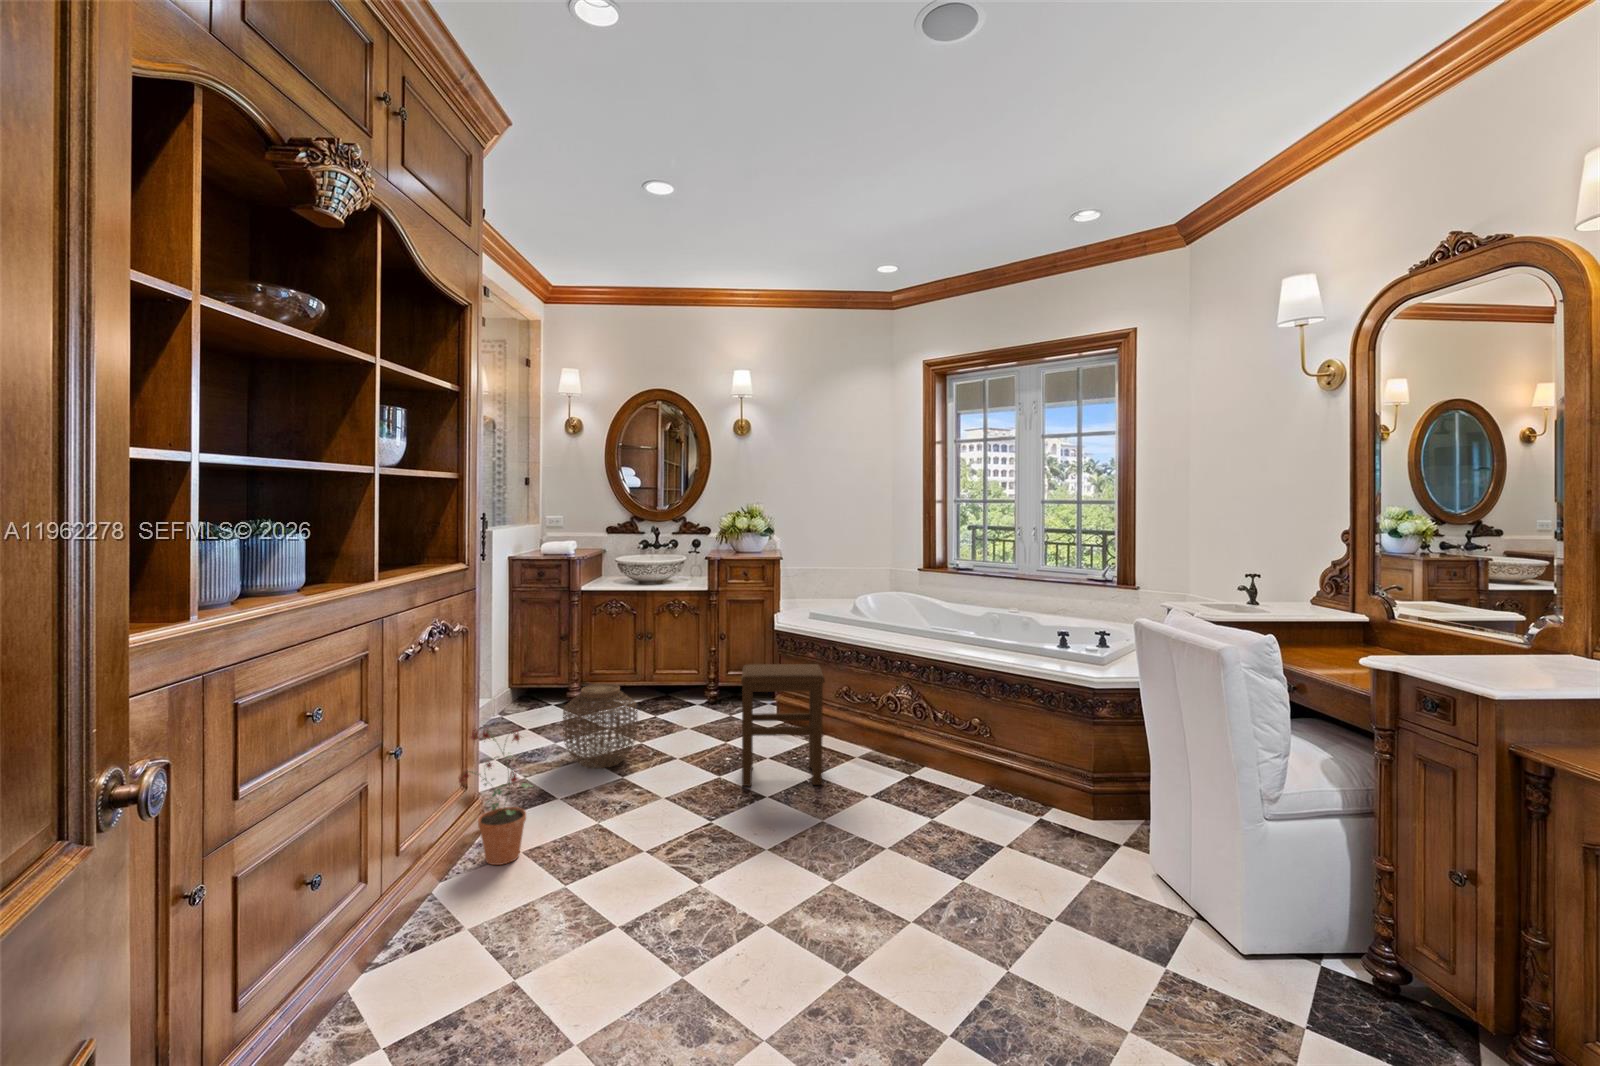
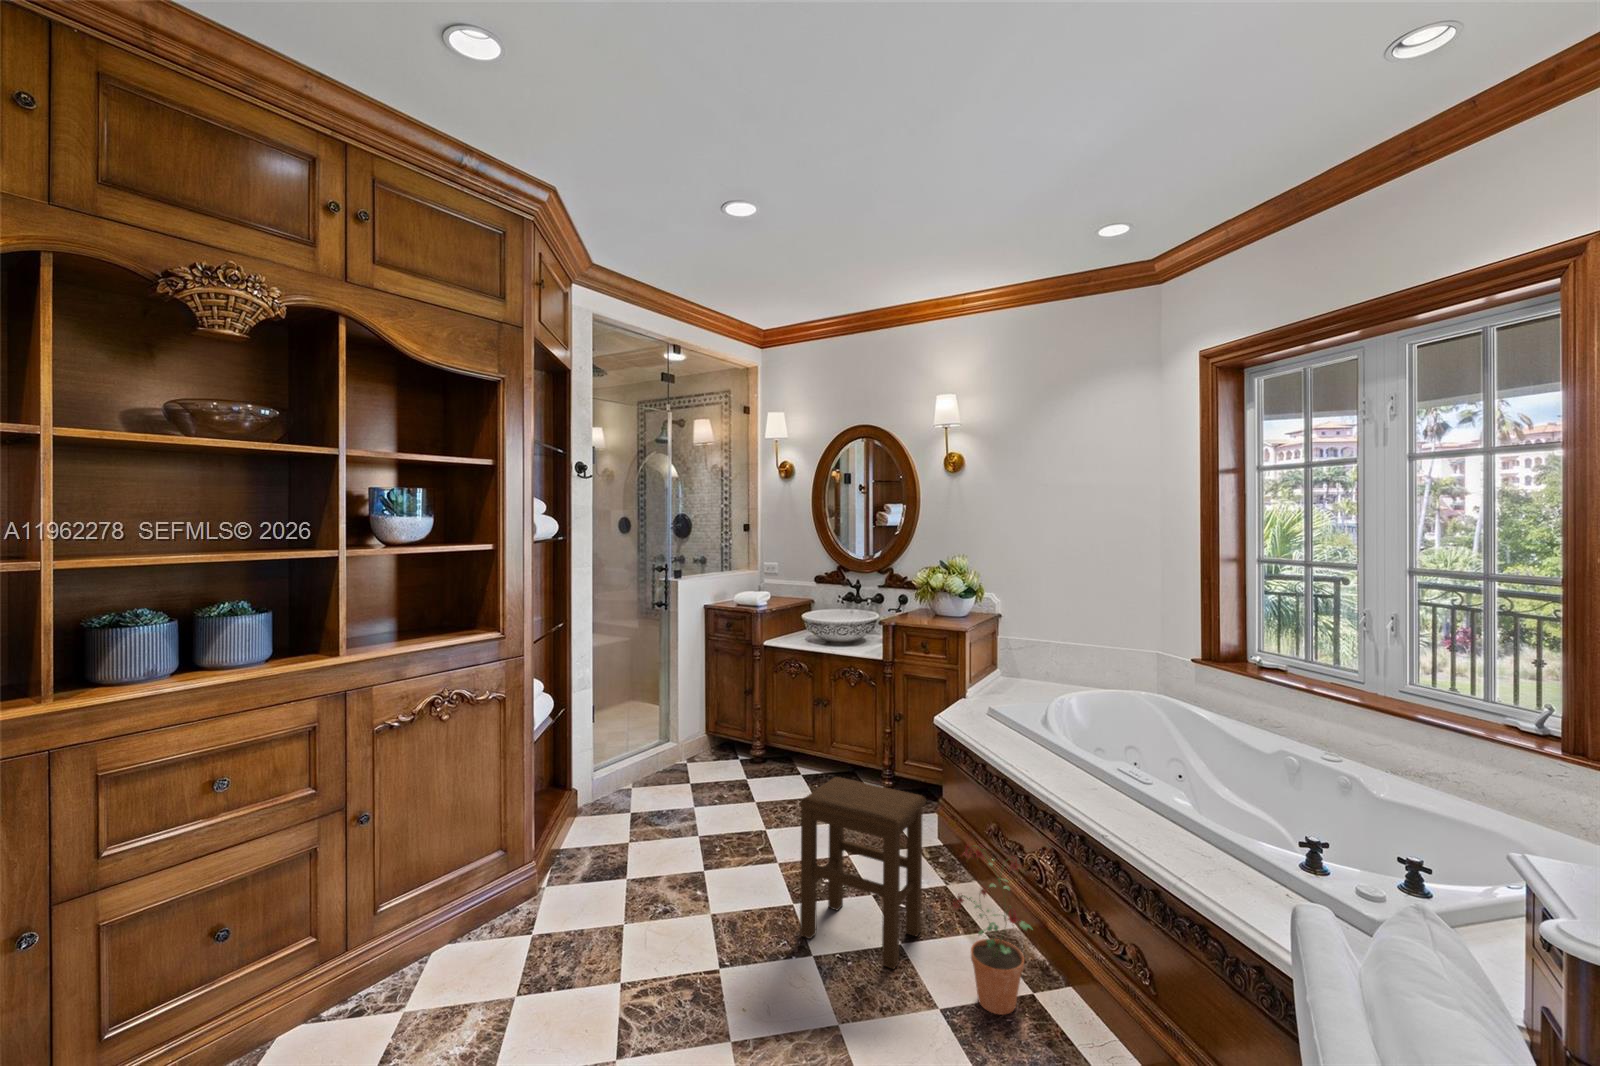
woven basket: present [563,684,637,768] -> none [663,762,743,859]
potted plant: present [459,728,532,865] -> present [953,844,1033,1015]

